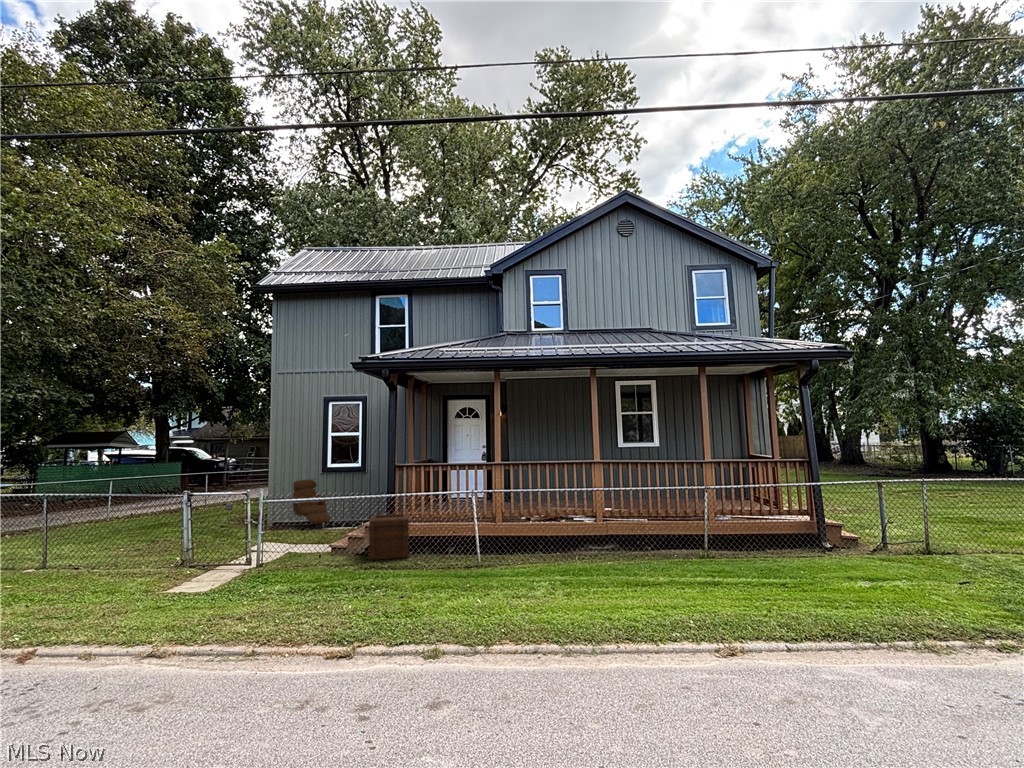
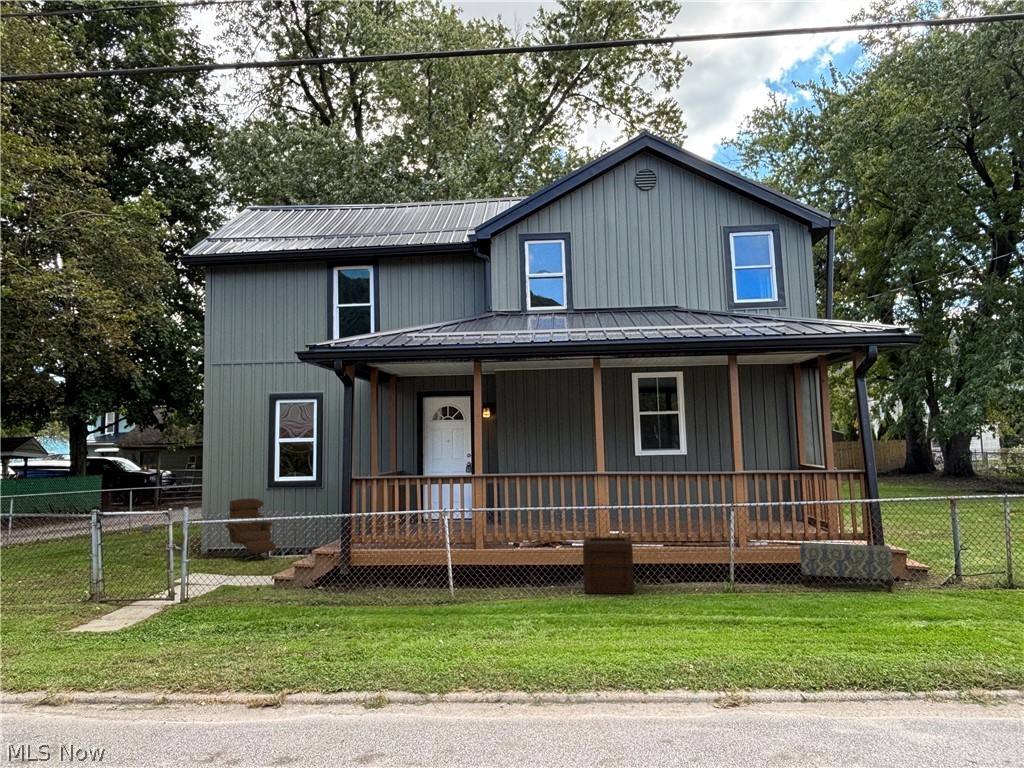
wooden crate: present [369,514,409,560] -> present [583,537,634,594]
bench: none [756,515,832,555] -> present [800,542,893,592]

